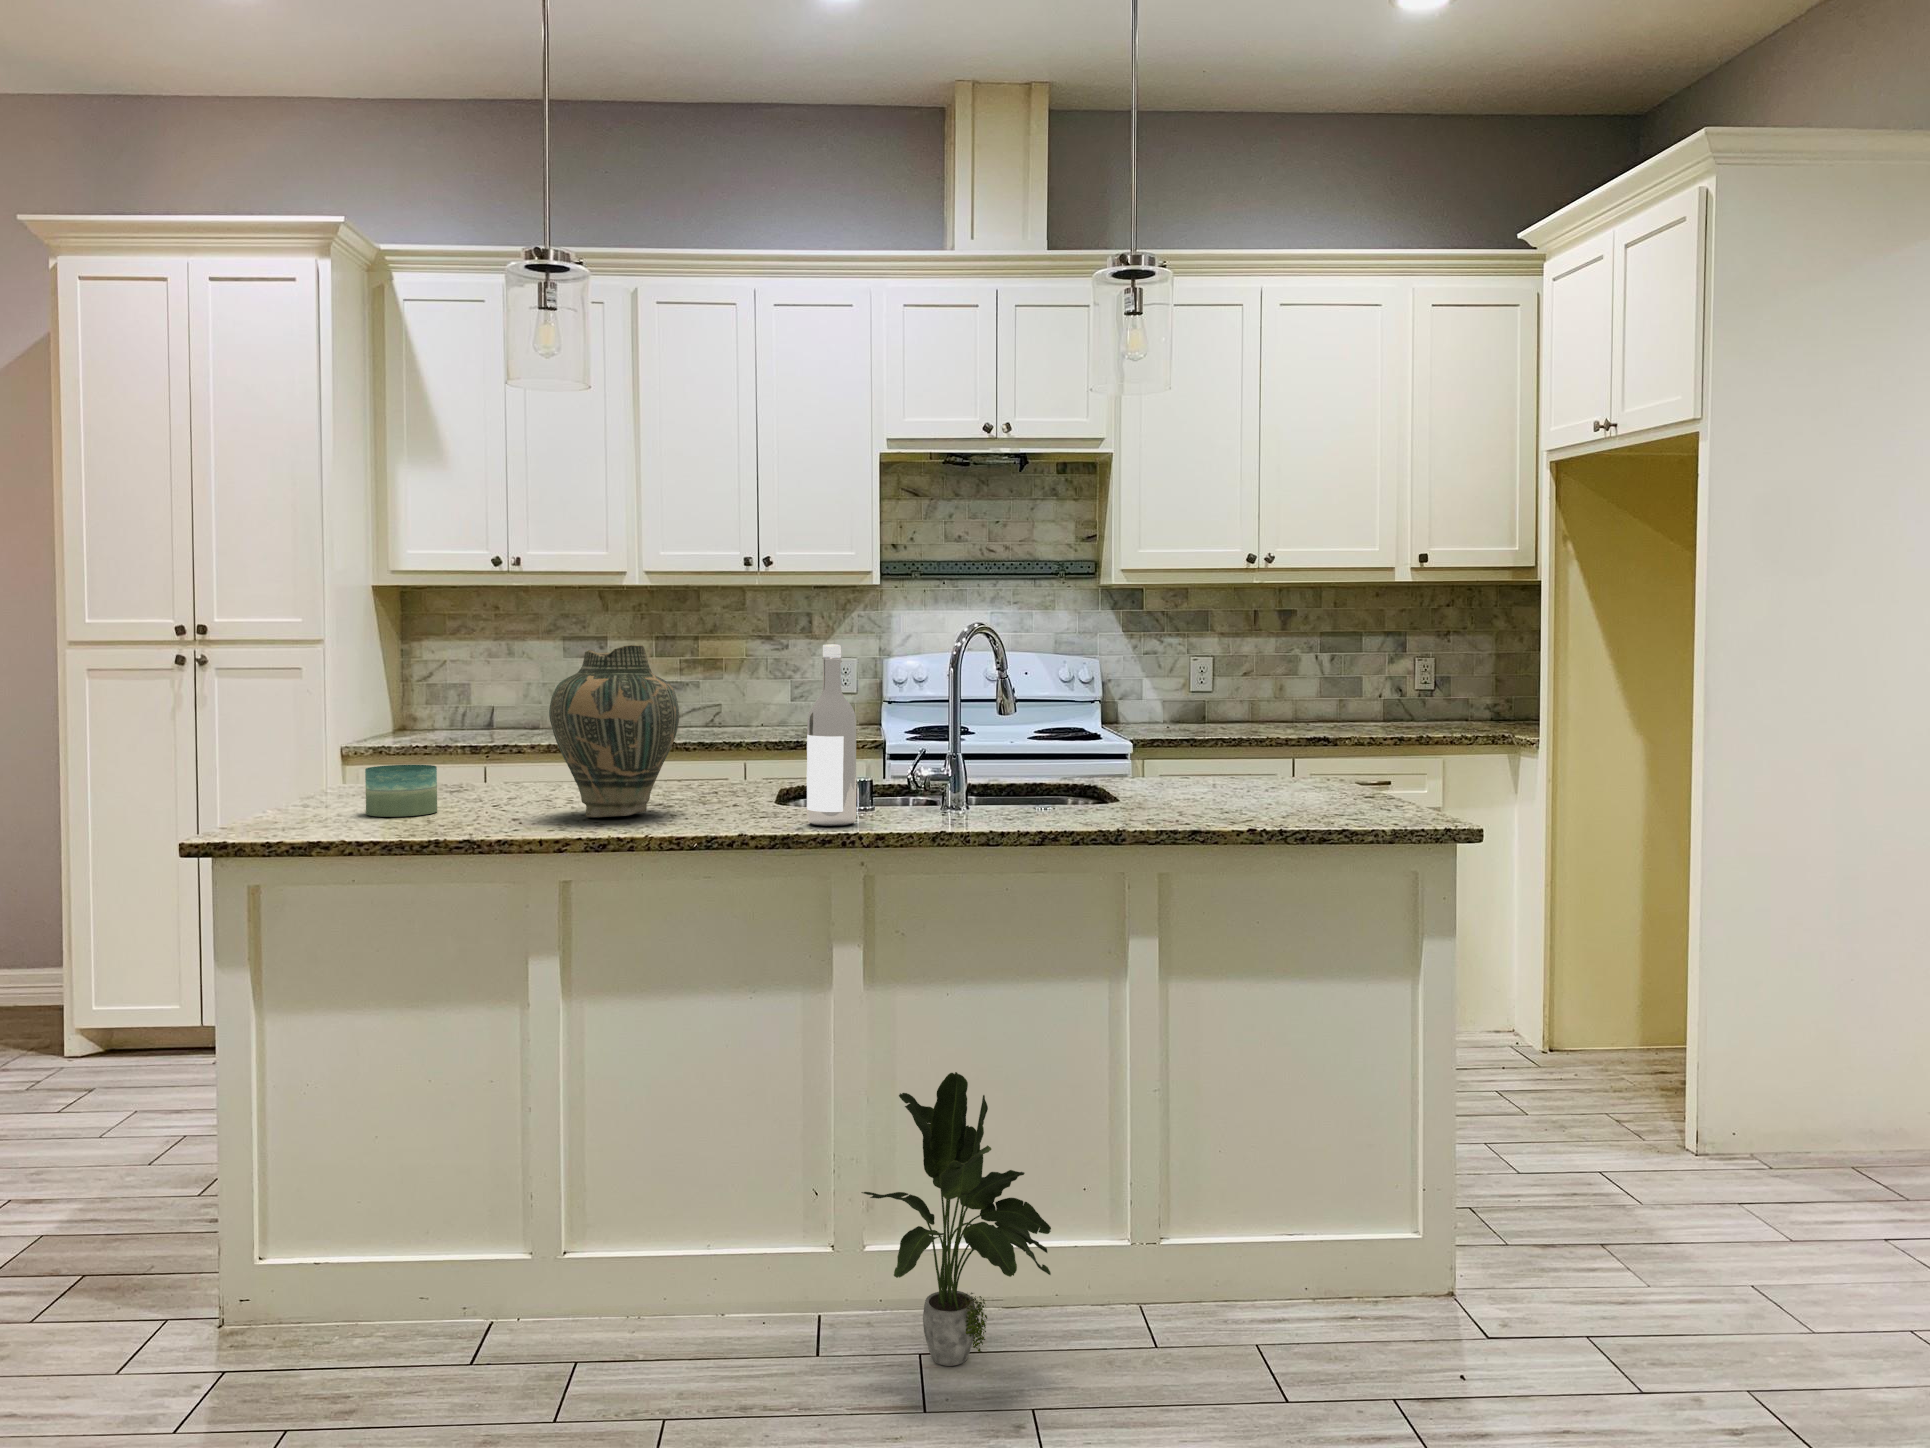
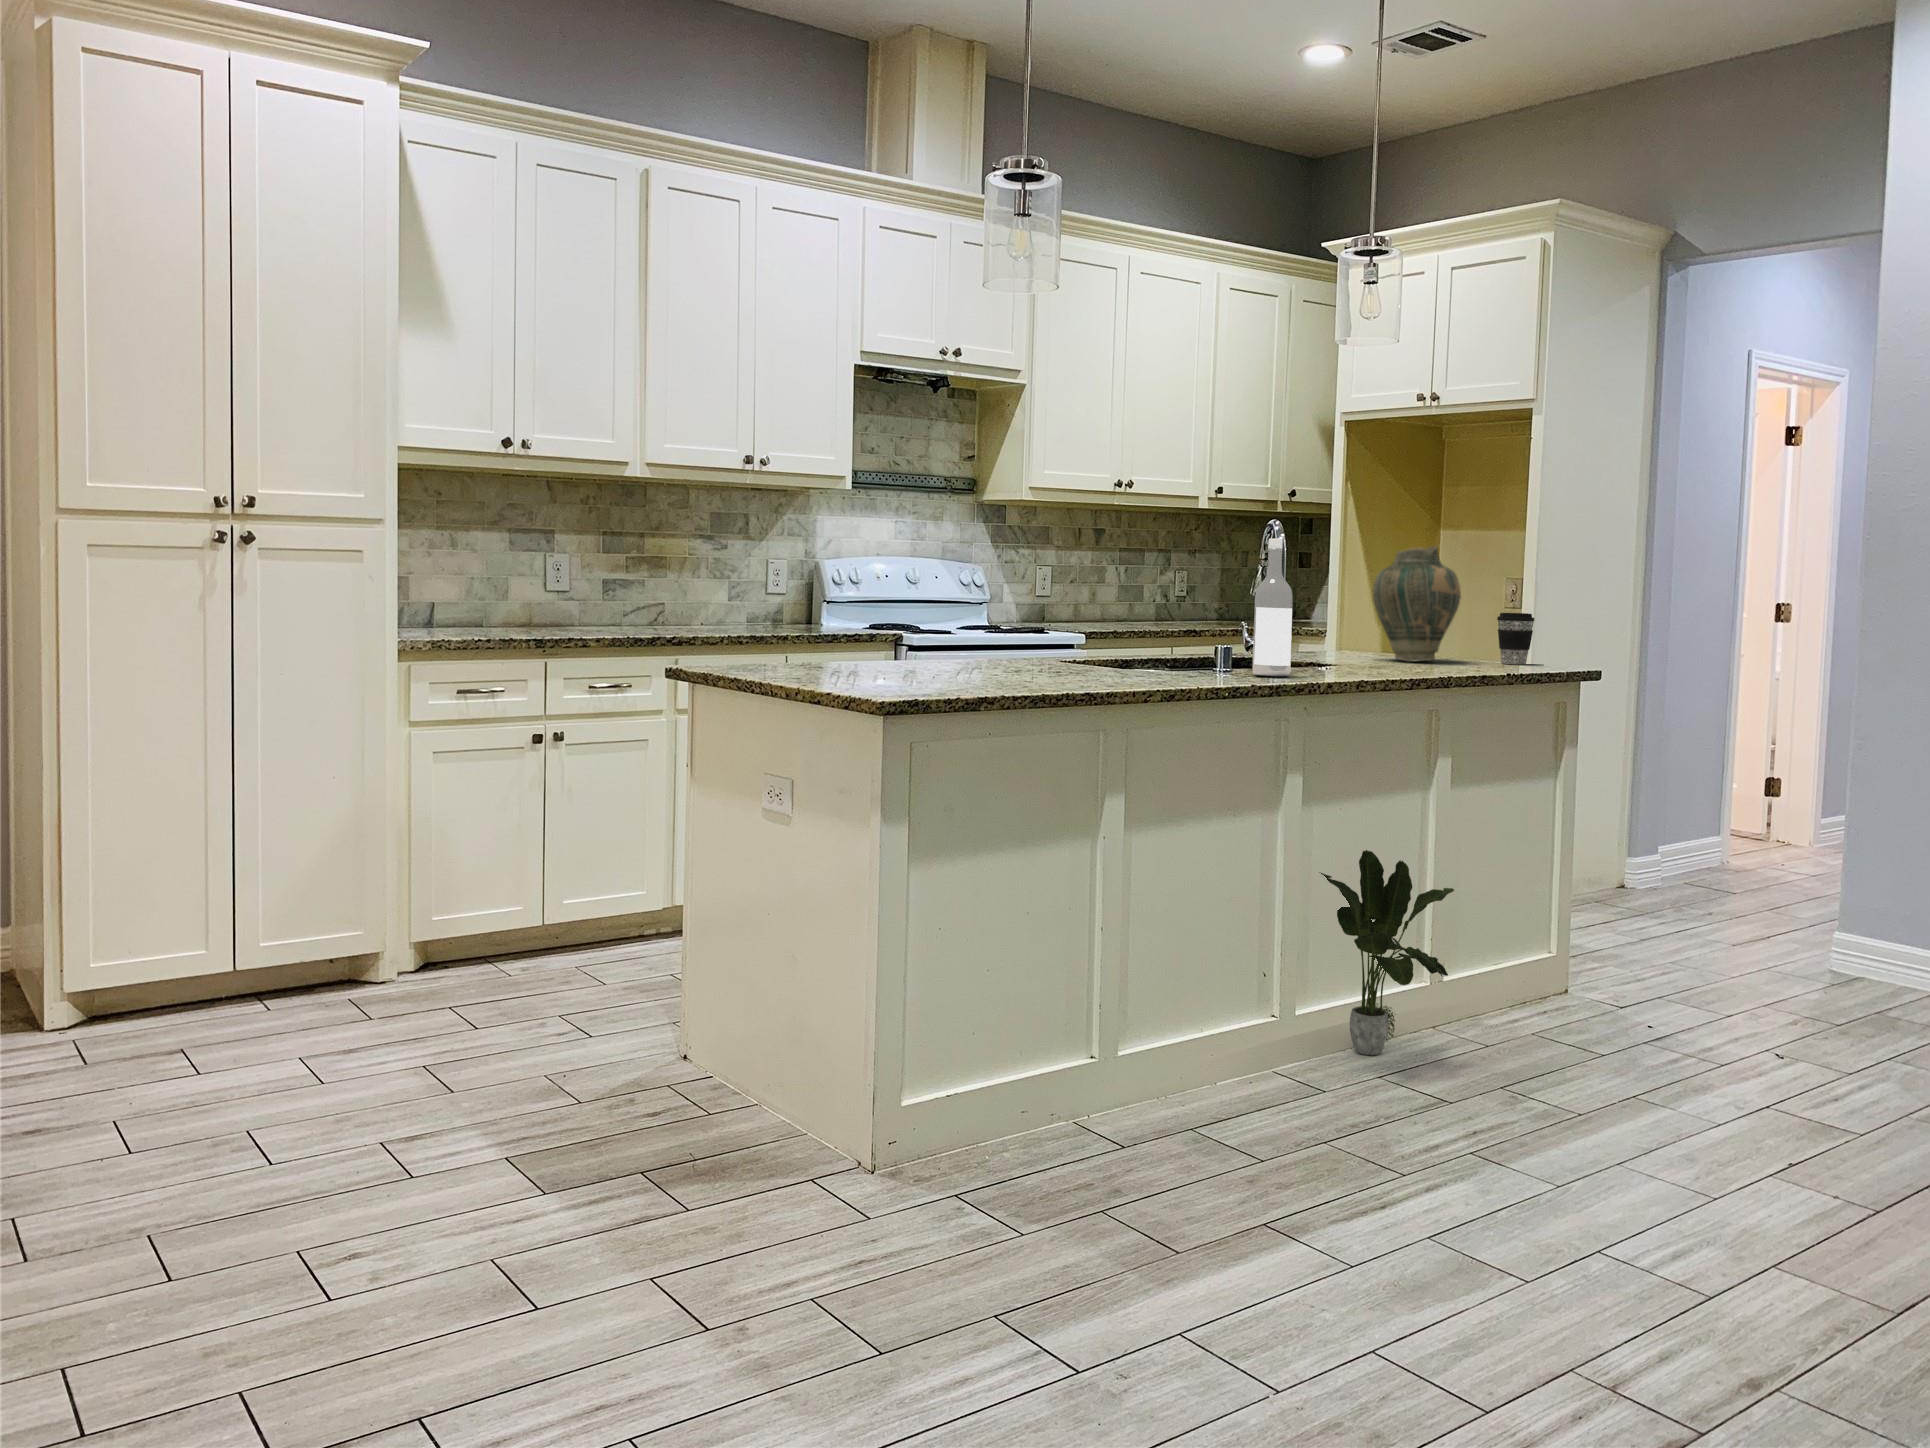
vase: present [549,645,679,817] -> present [1373,546,1461,662]
coffee cup: none [1349,739,1405,818] -> present [1497,613,1534,664]
candle: present [365,765,437,817] -> none [896,638,956,682]

